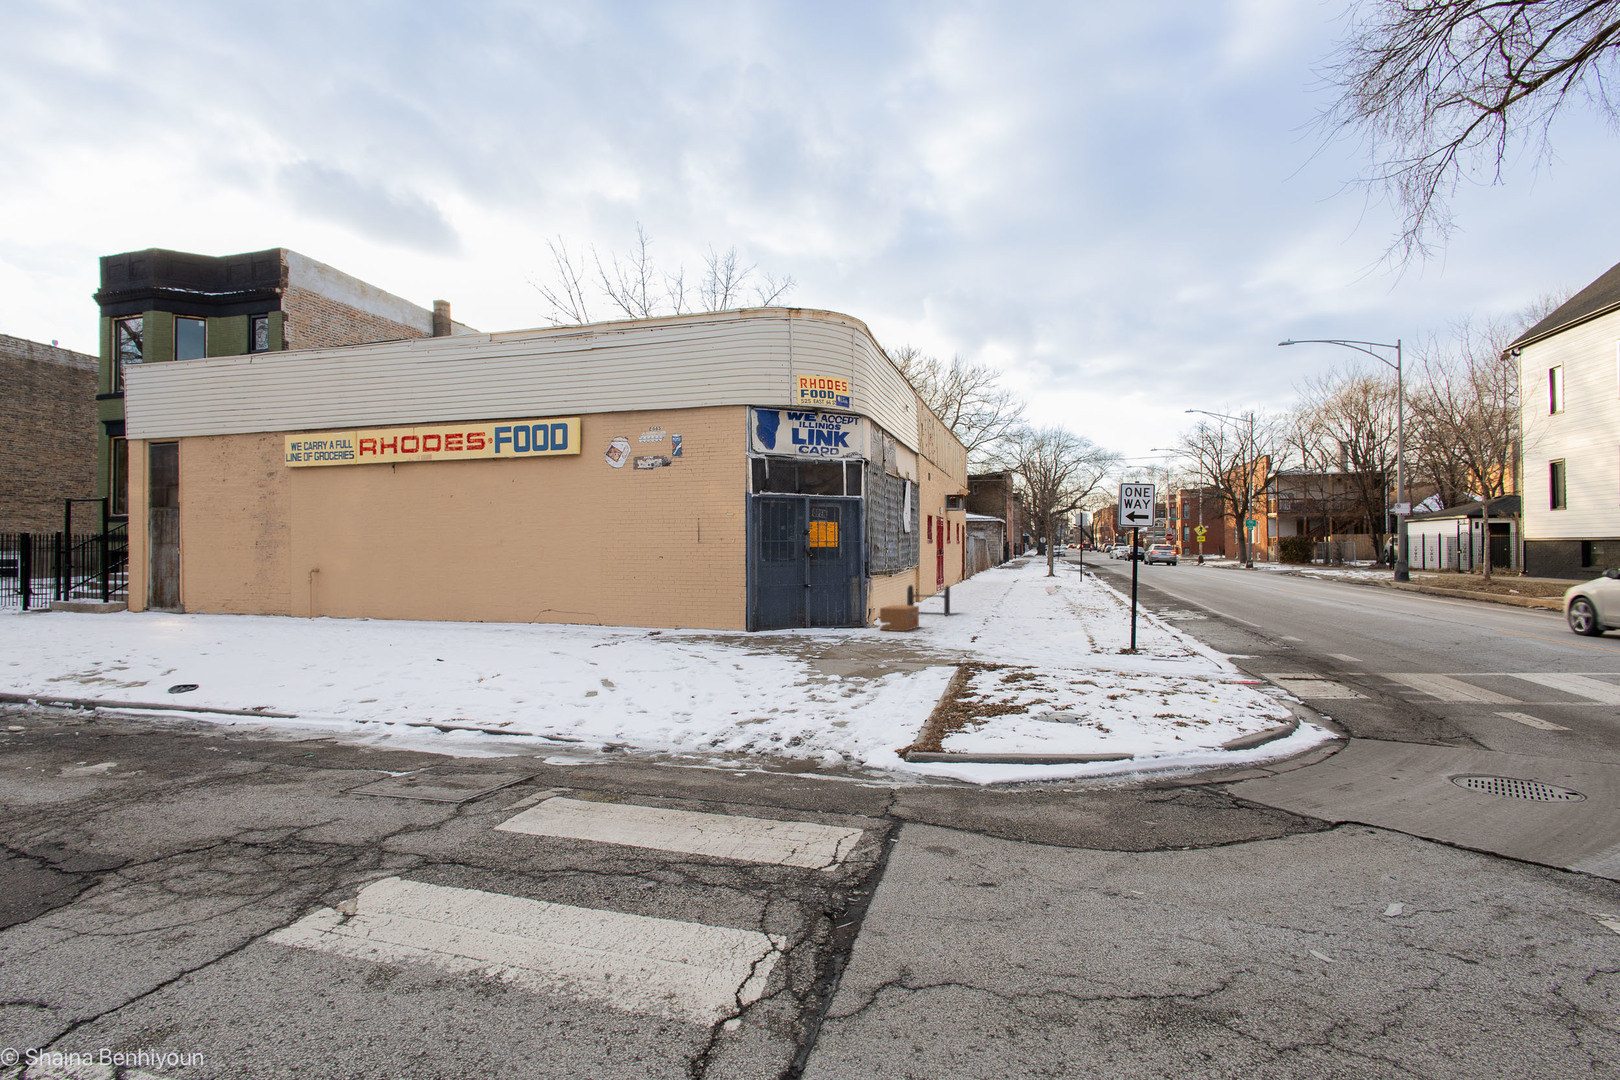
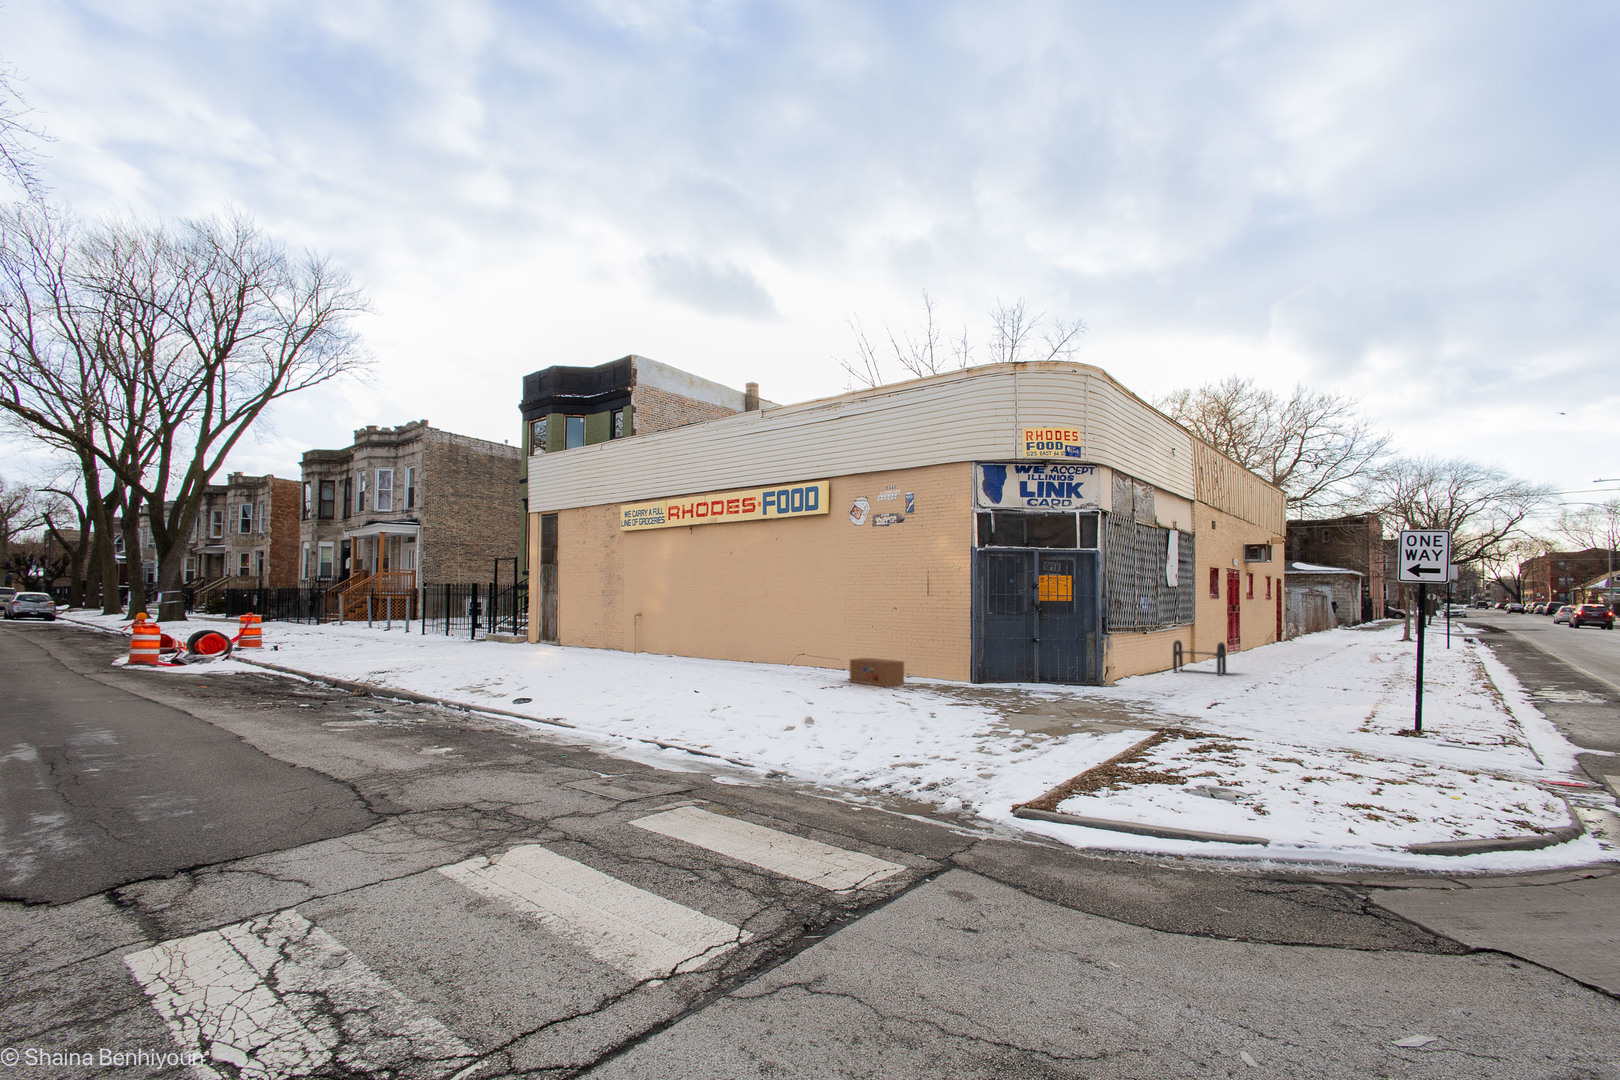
cardboard box: present [880,605,919,631] -> present [850,658,904,687]

